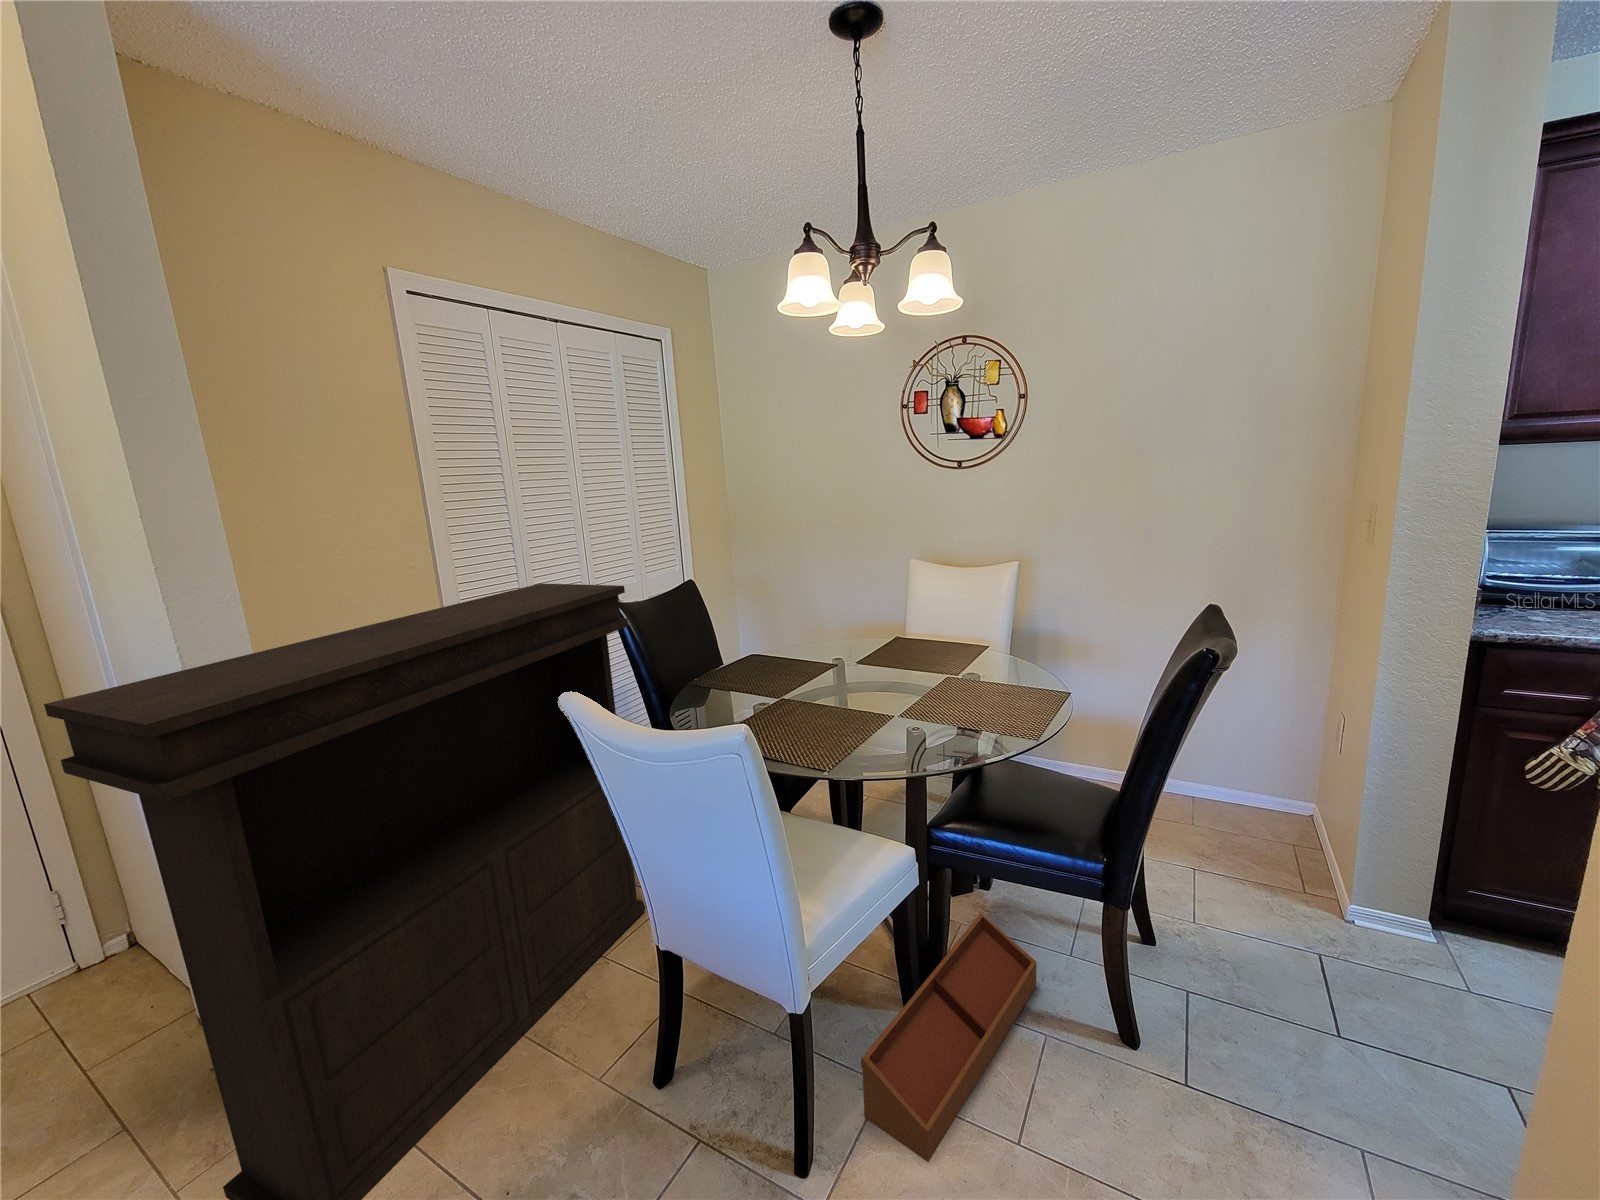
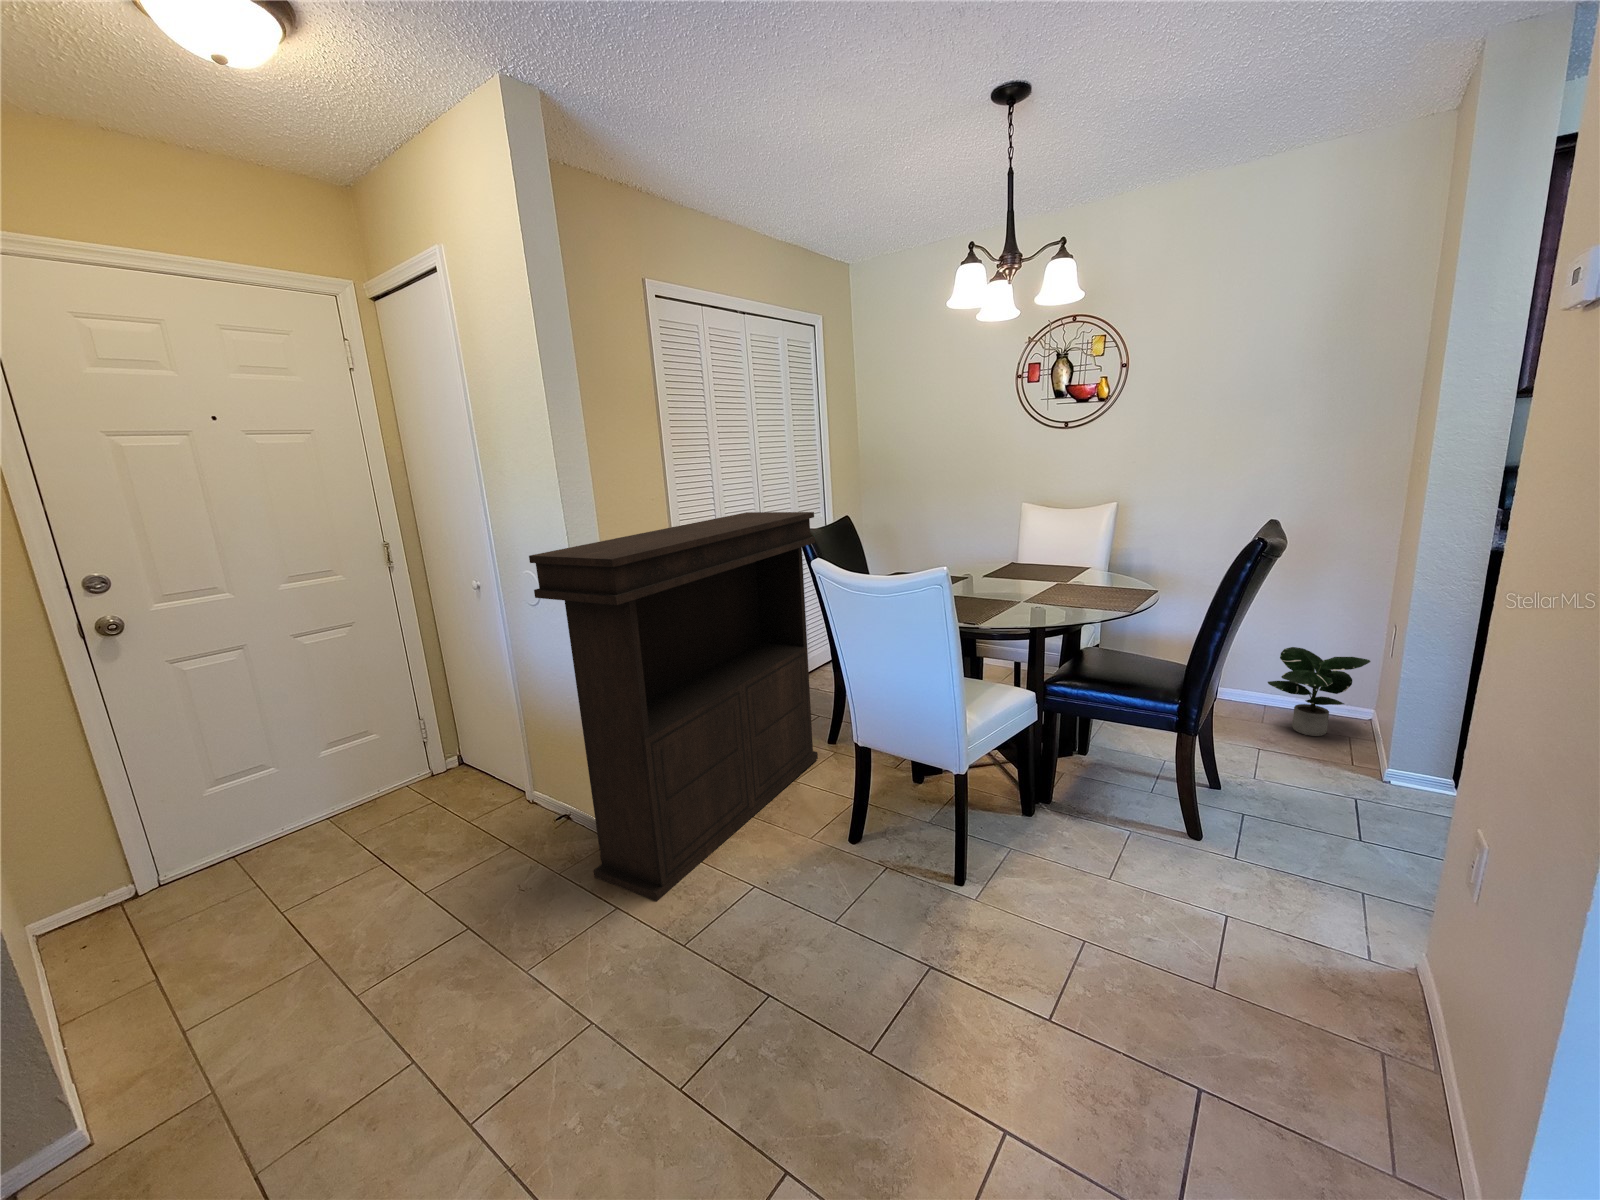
potted plant: none [1201,732,1320,845] -> present [1268,647,1371,736]
storage bin: present [861,913,1037,1162] -> none [1000,756,1124,885]

